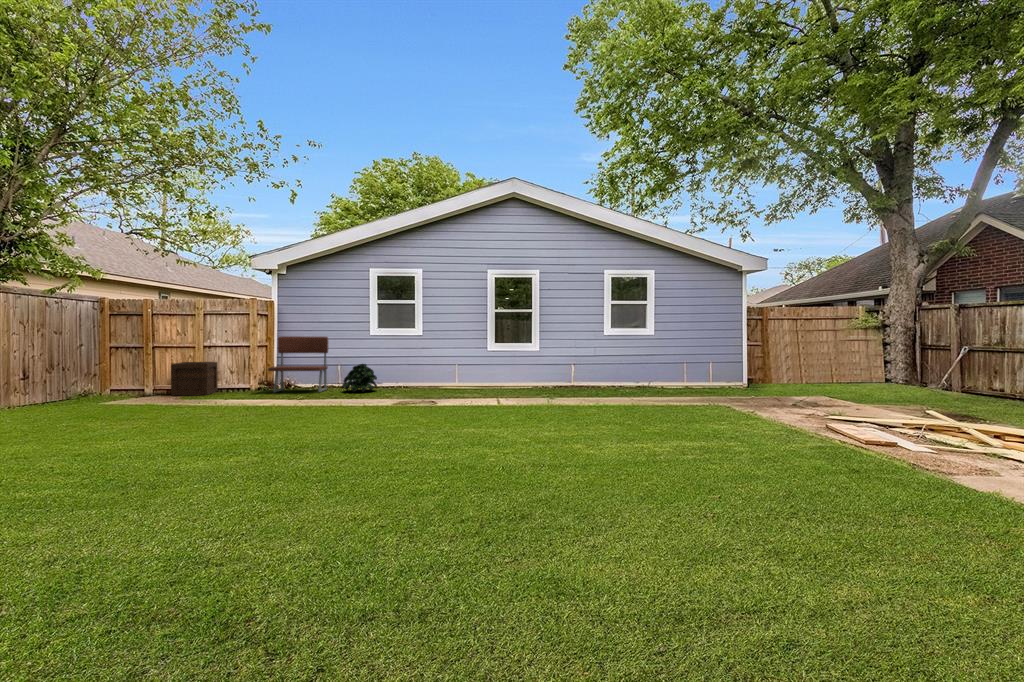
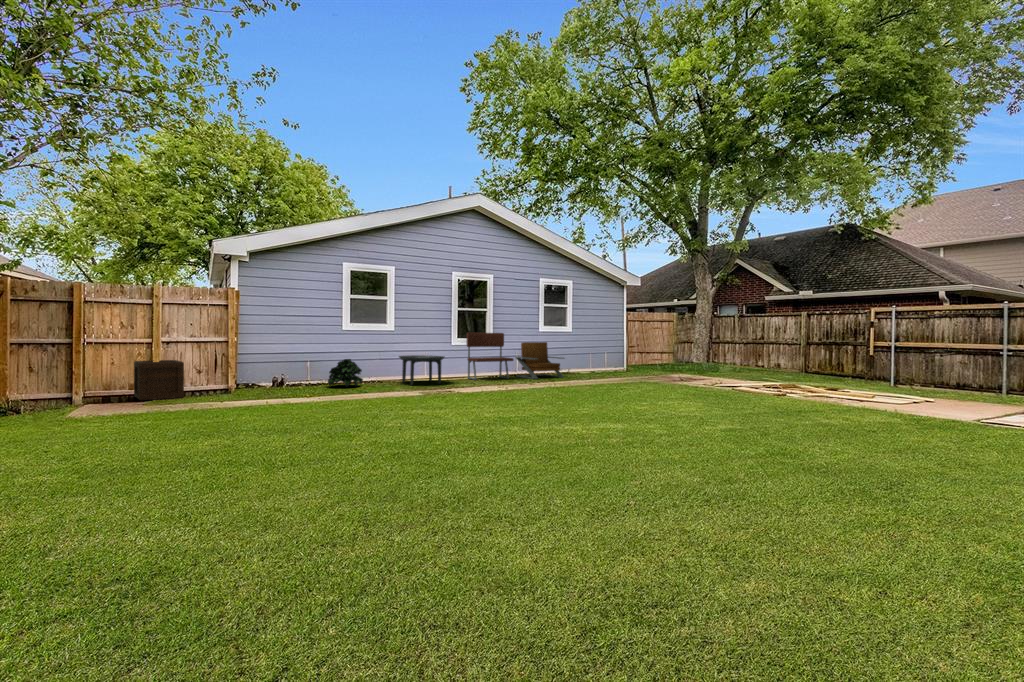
bench: present [268,336,328,392] -> present [467,332,514,380]
lounge chair: none [568,348,624,393] -> present [516,342,564,379]
round table: none [414,361,465,394] -> present [399,355,445,385]

